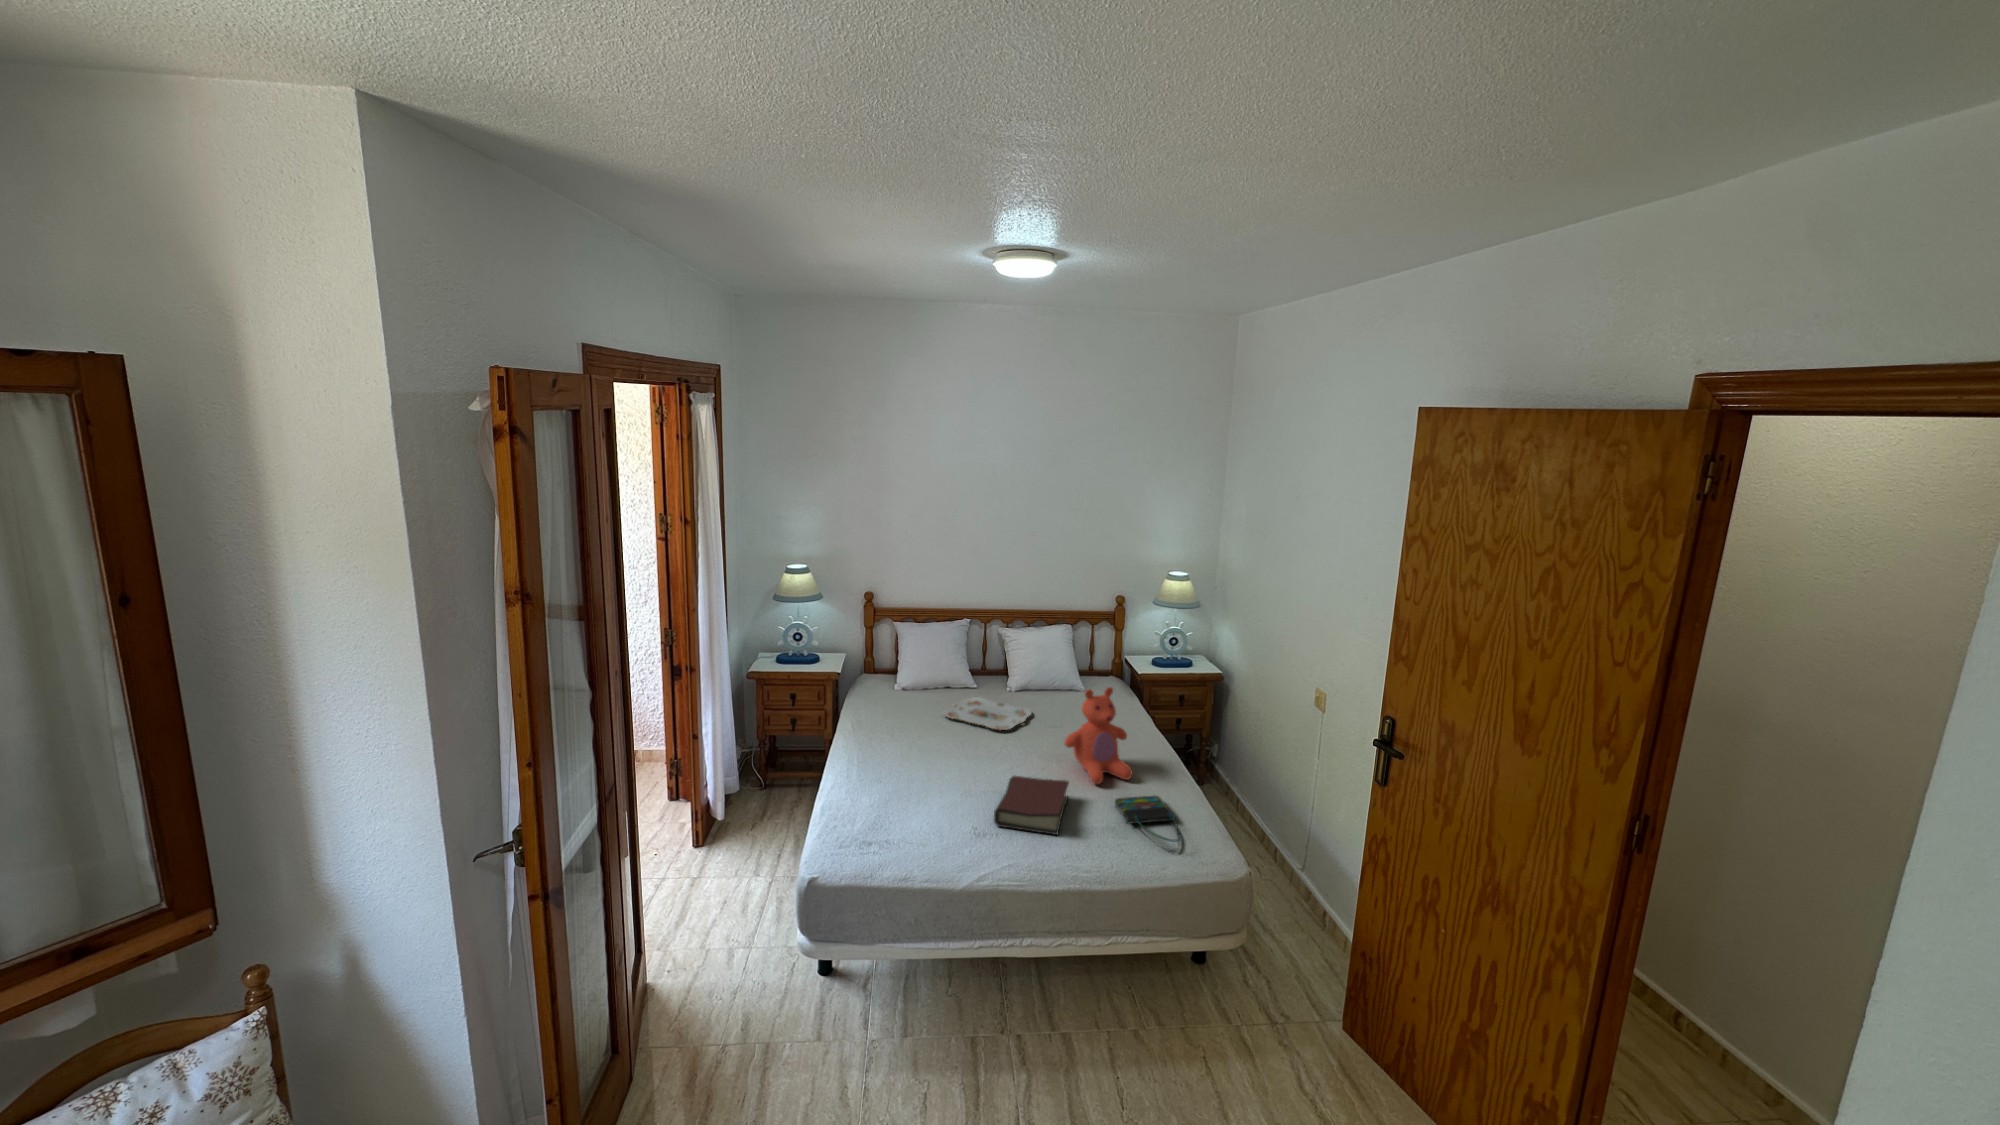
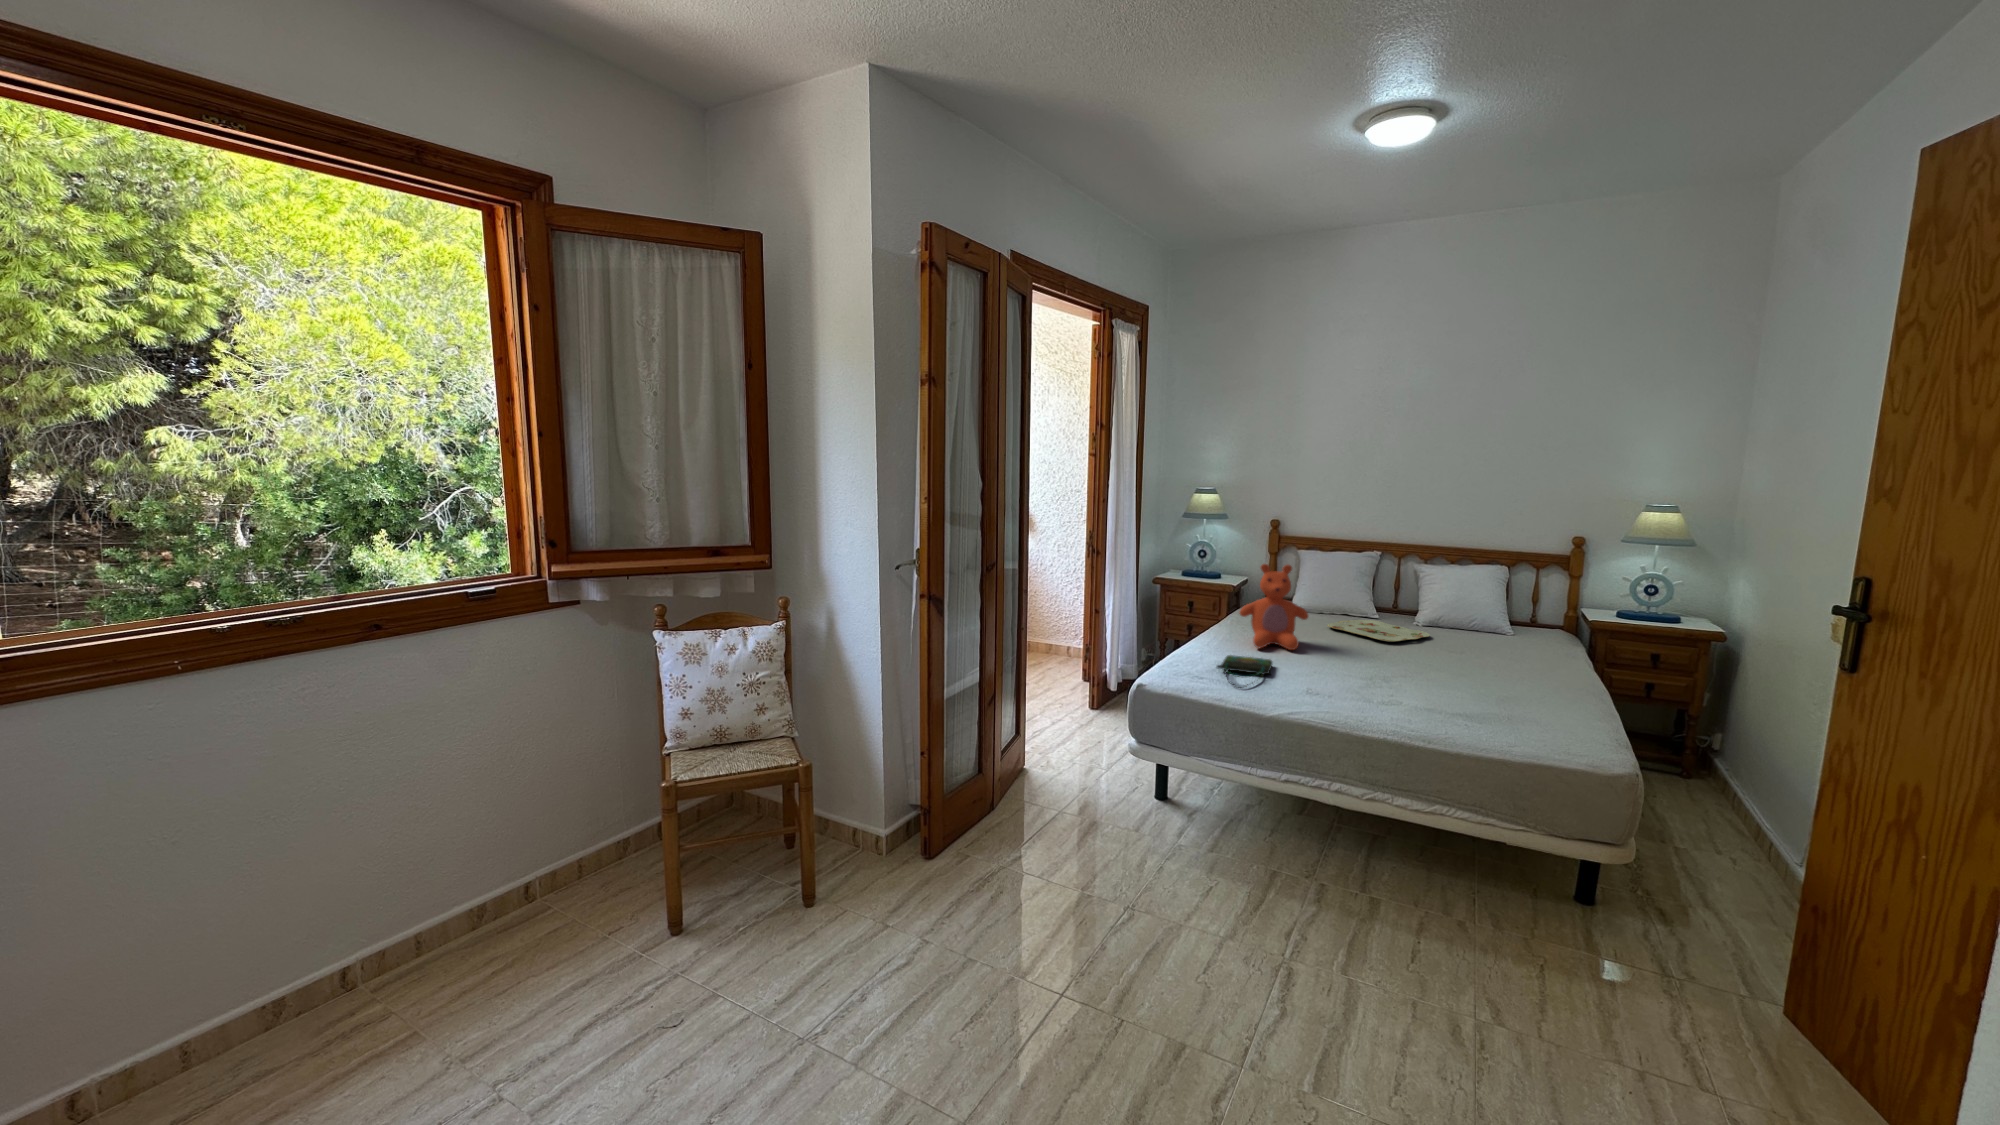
teddy bear: present [1064,687,1132,784] -> present [1240,564,1308,650]
hardback book: present [994,776,1069,835] -> none [1334,660,1434,706]
tote bag: present [1115,796,1180,852] -> present [1217,655,1272,688]

